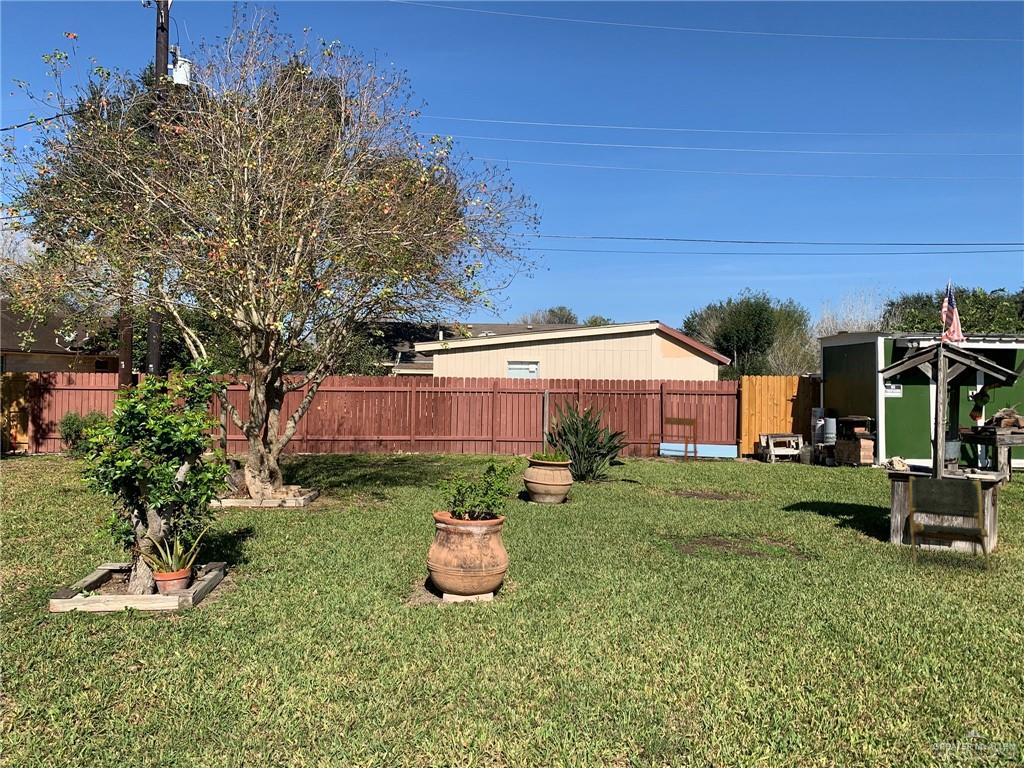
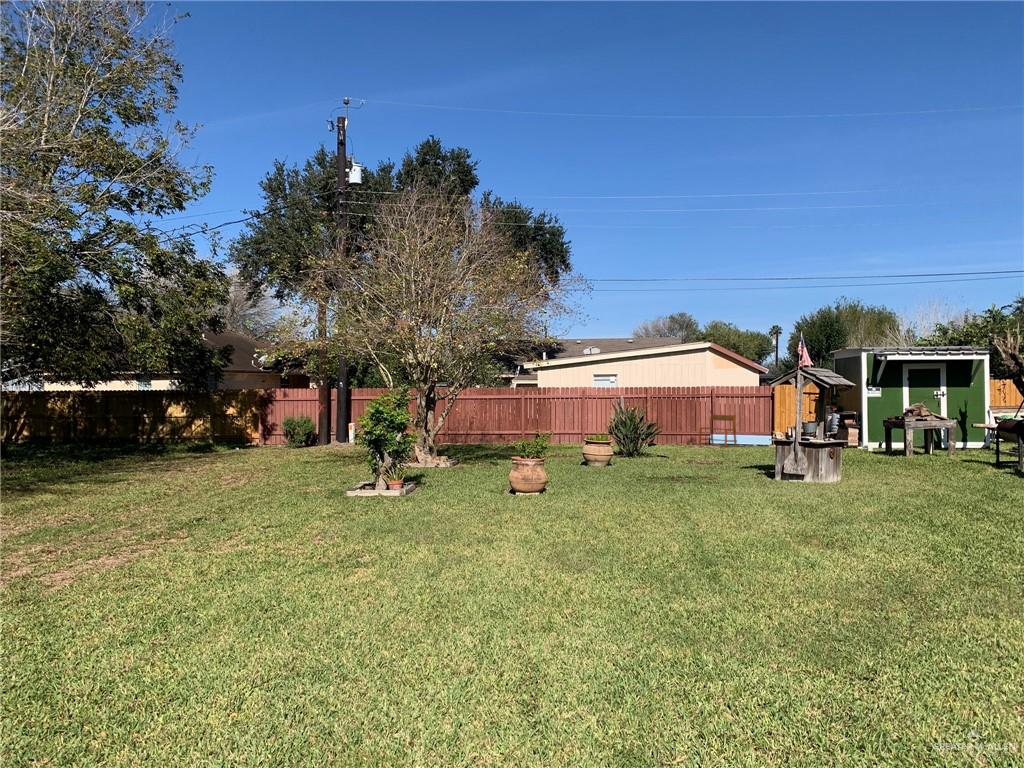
lounge chair: present [909,476,991,571] -> none [767,442,812,489]

